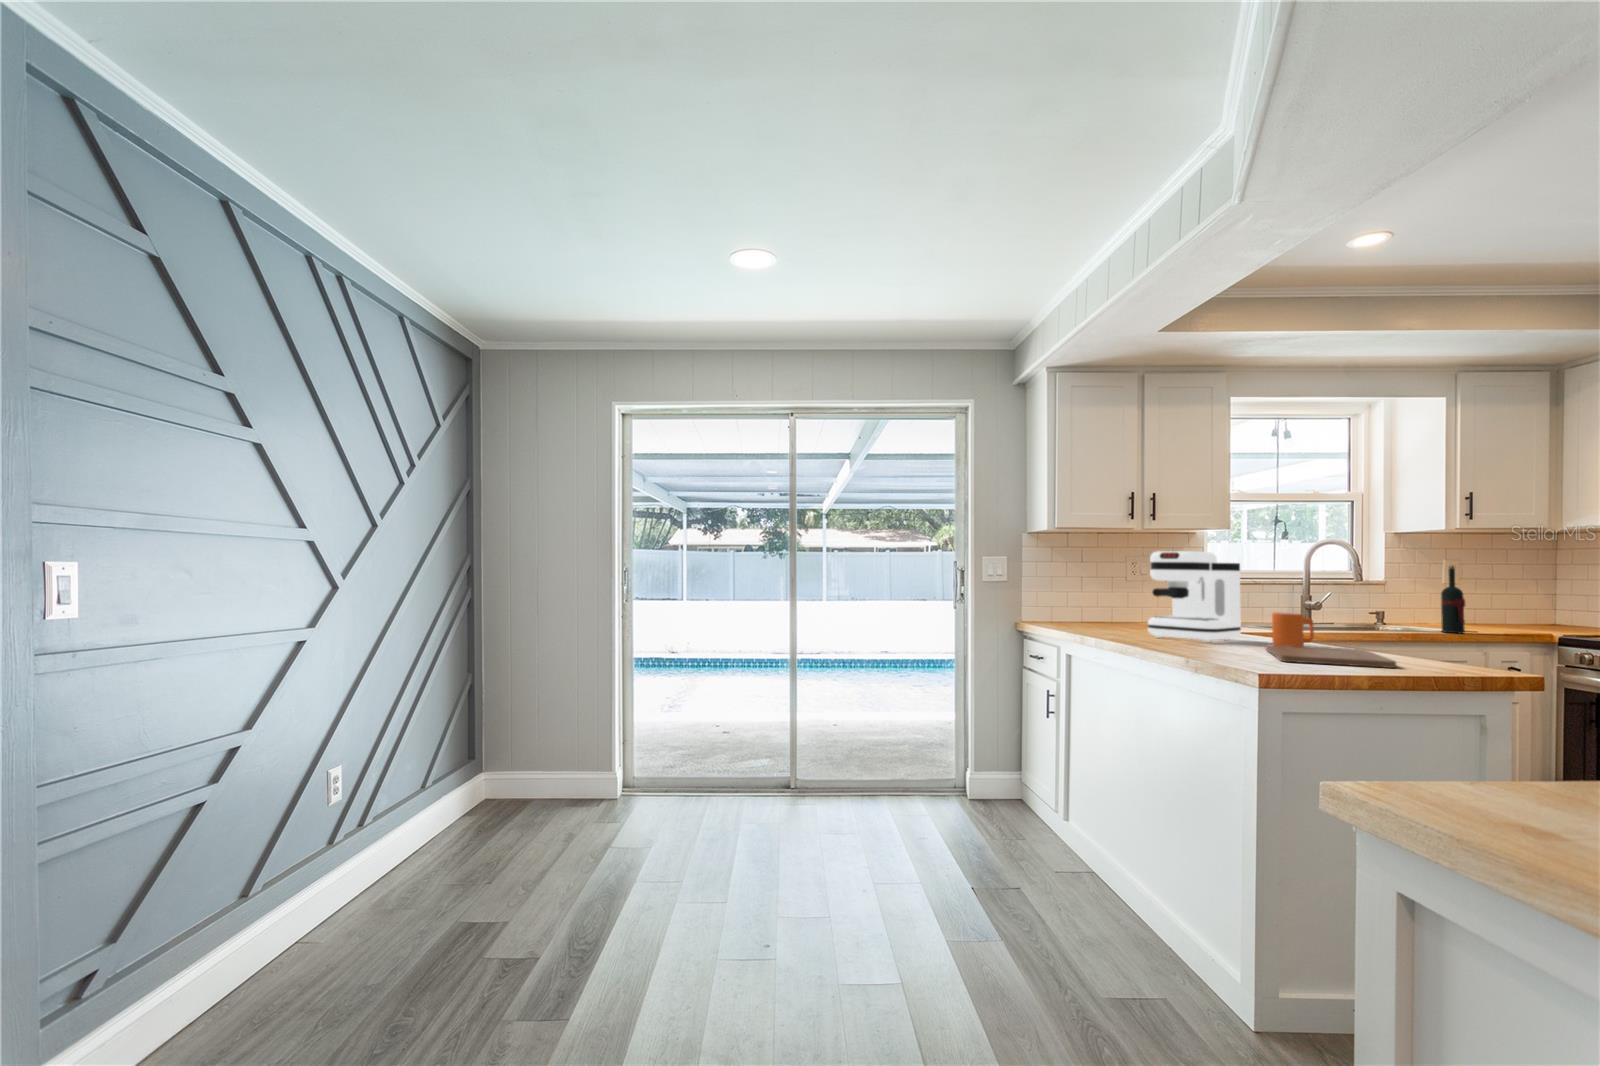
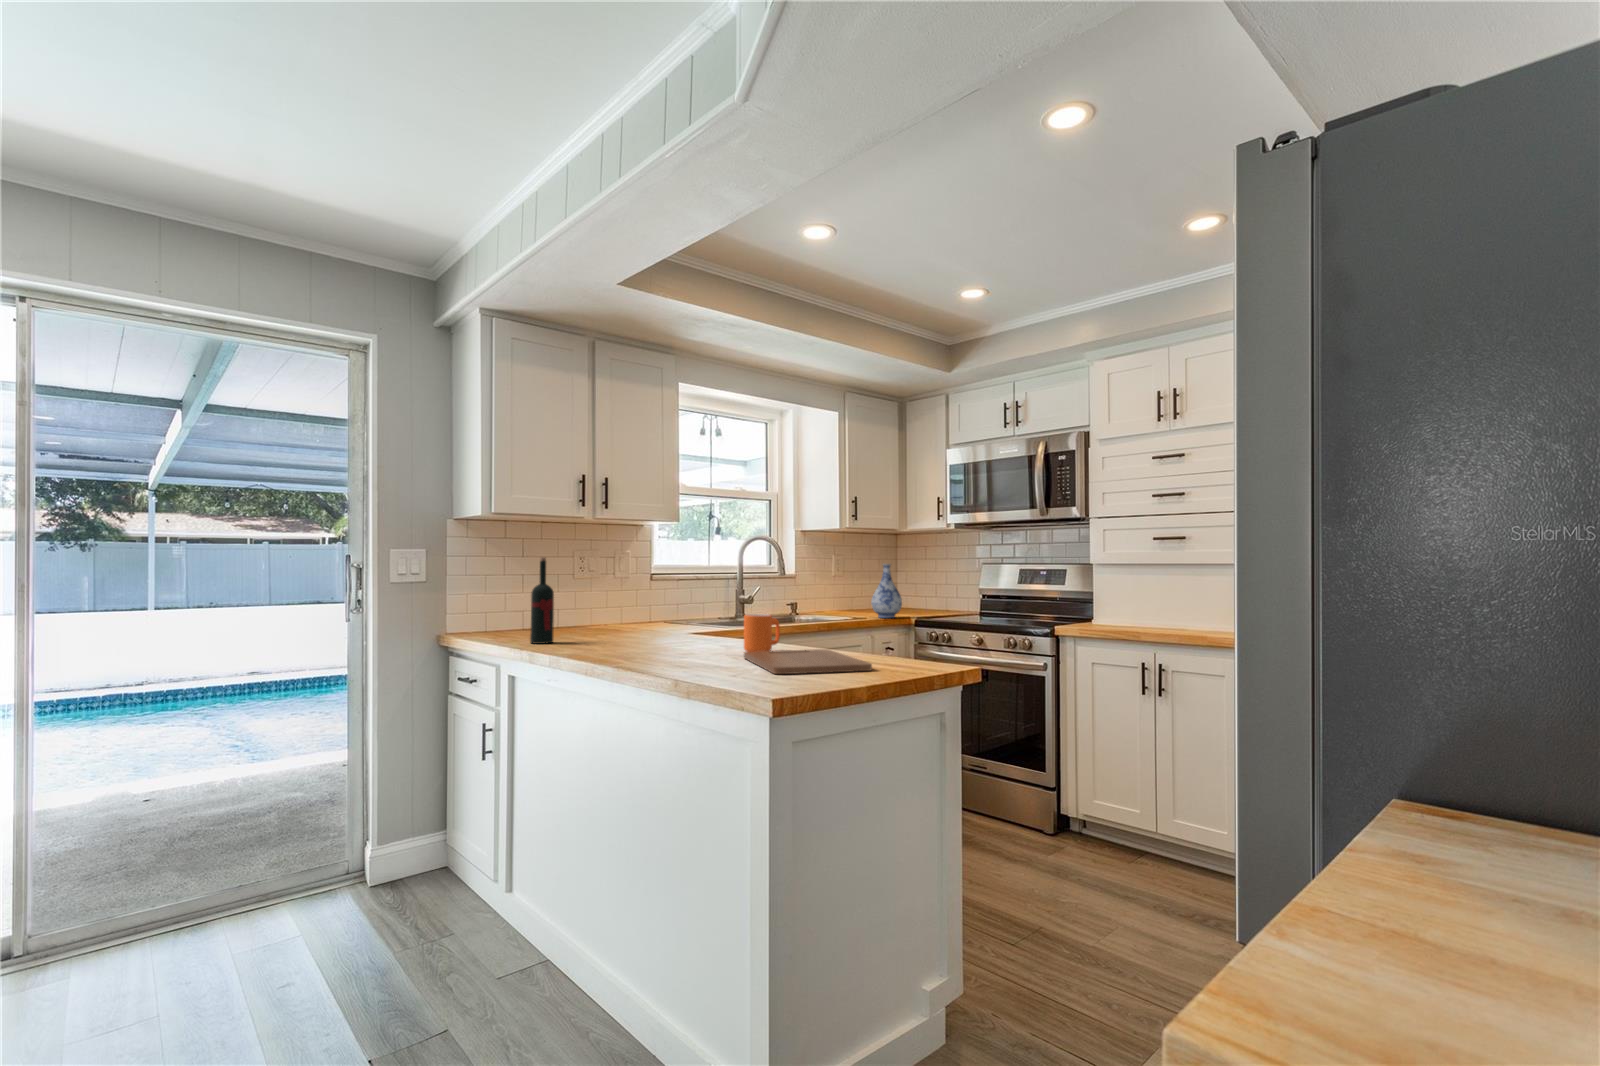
coffee maker: present [1148,551,1241,642] -> none [614,548,708,652]
wine bottle: present [1441,566,1465,633] -> present [530,557,554,644]
vase: none [1485,571,1533,634] -> present [871,564,902,618]

